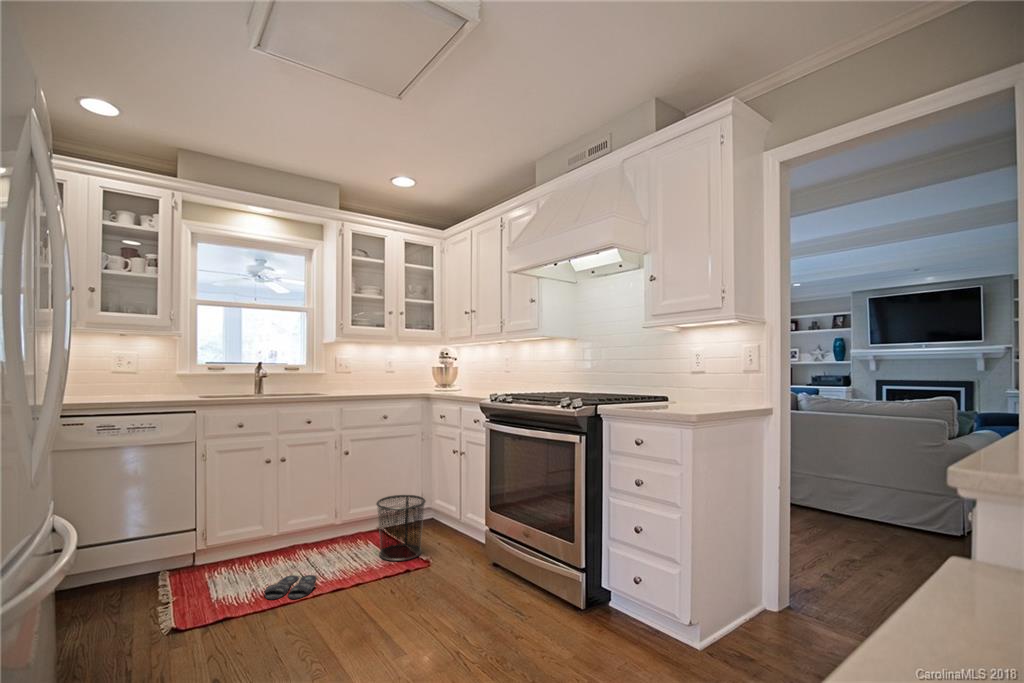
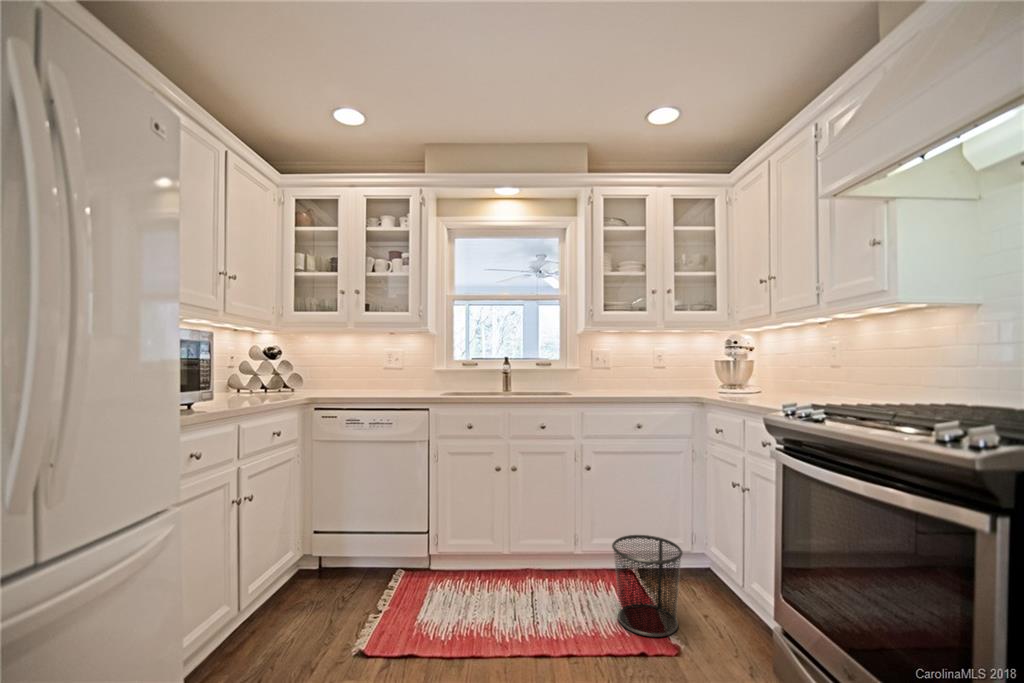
slippers: present [264,575,316,600] -> none [463,612,529,654]

